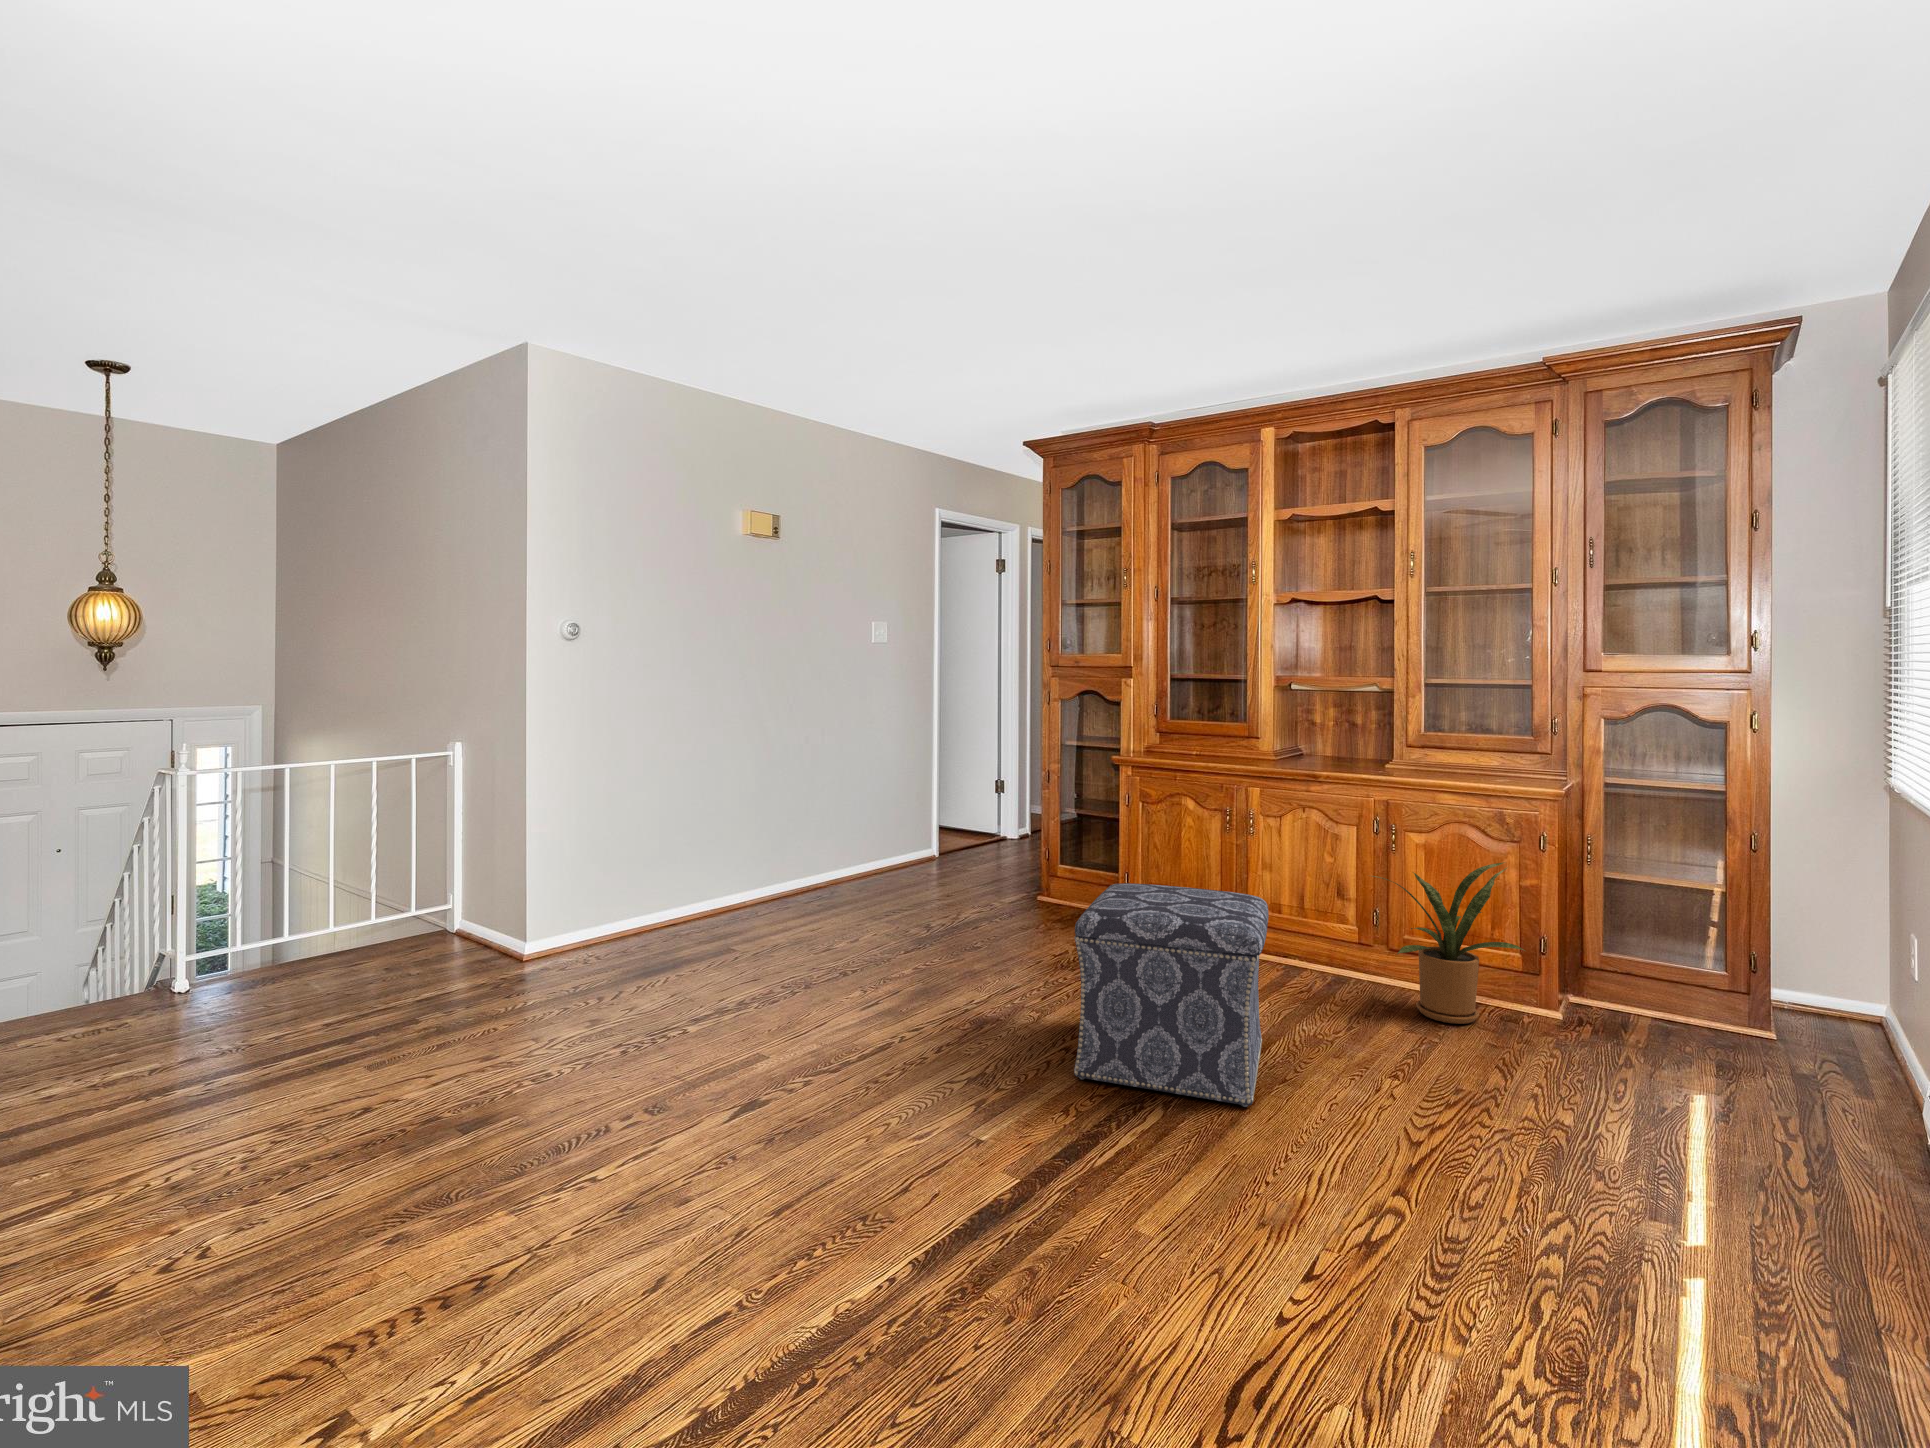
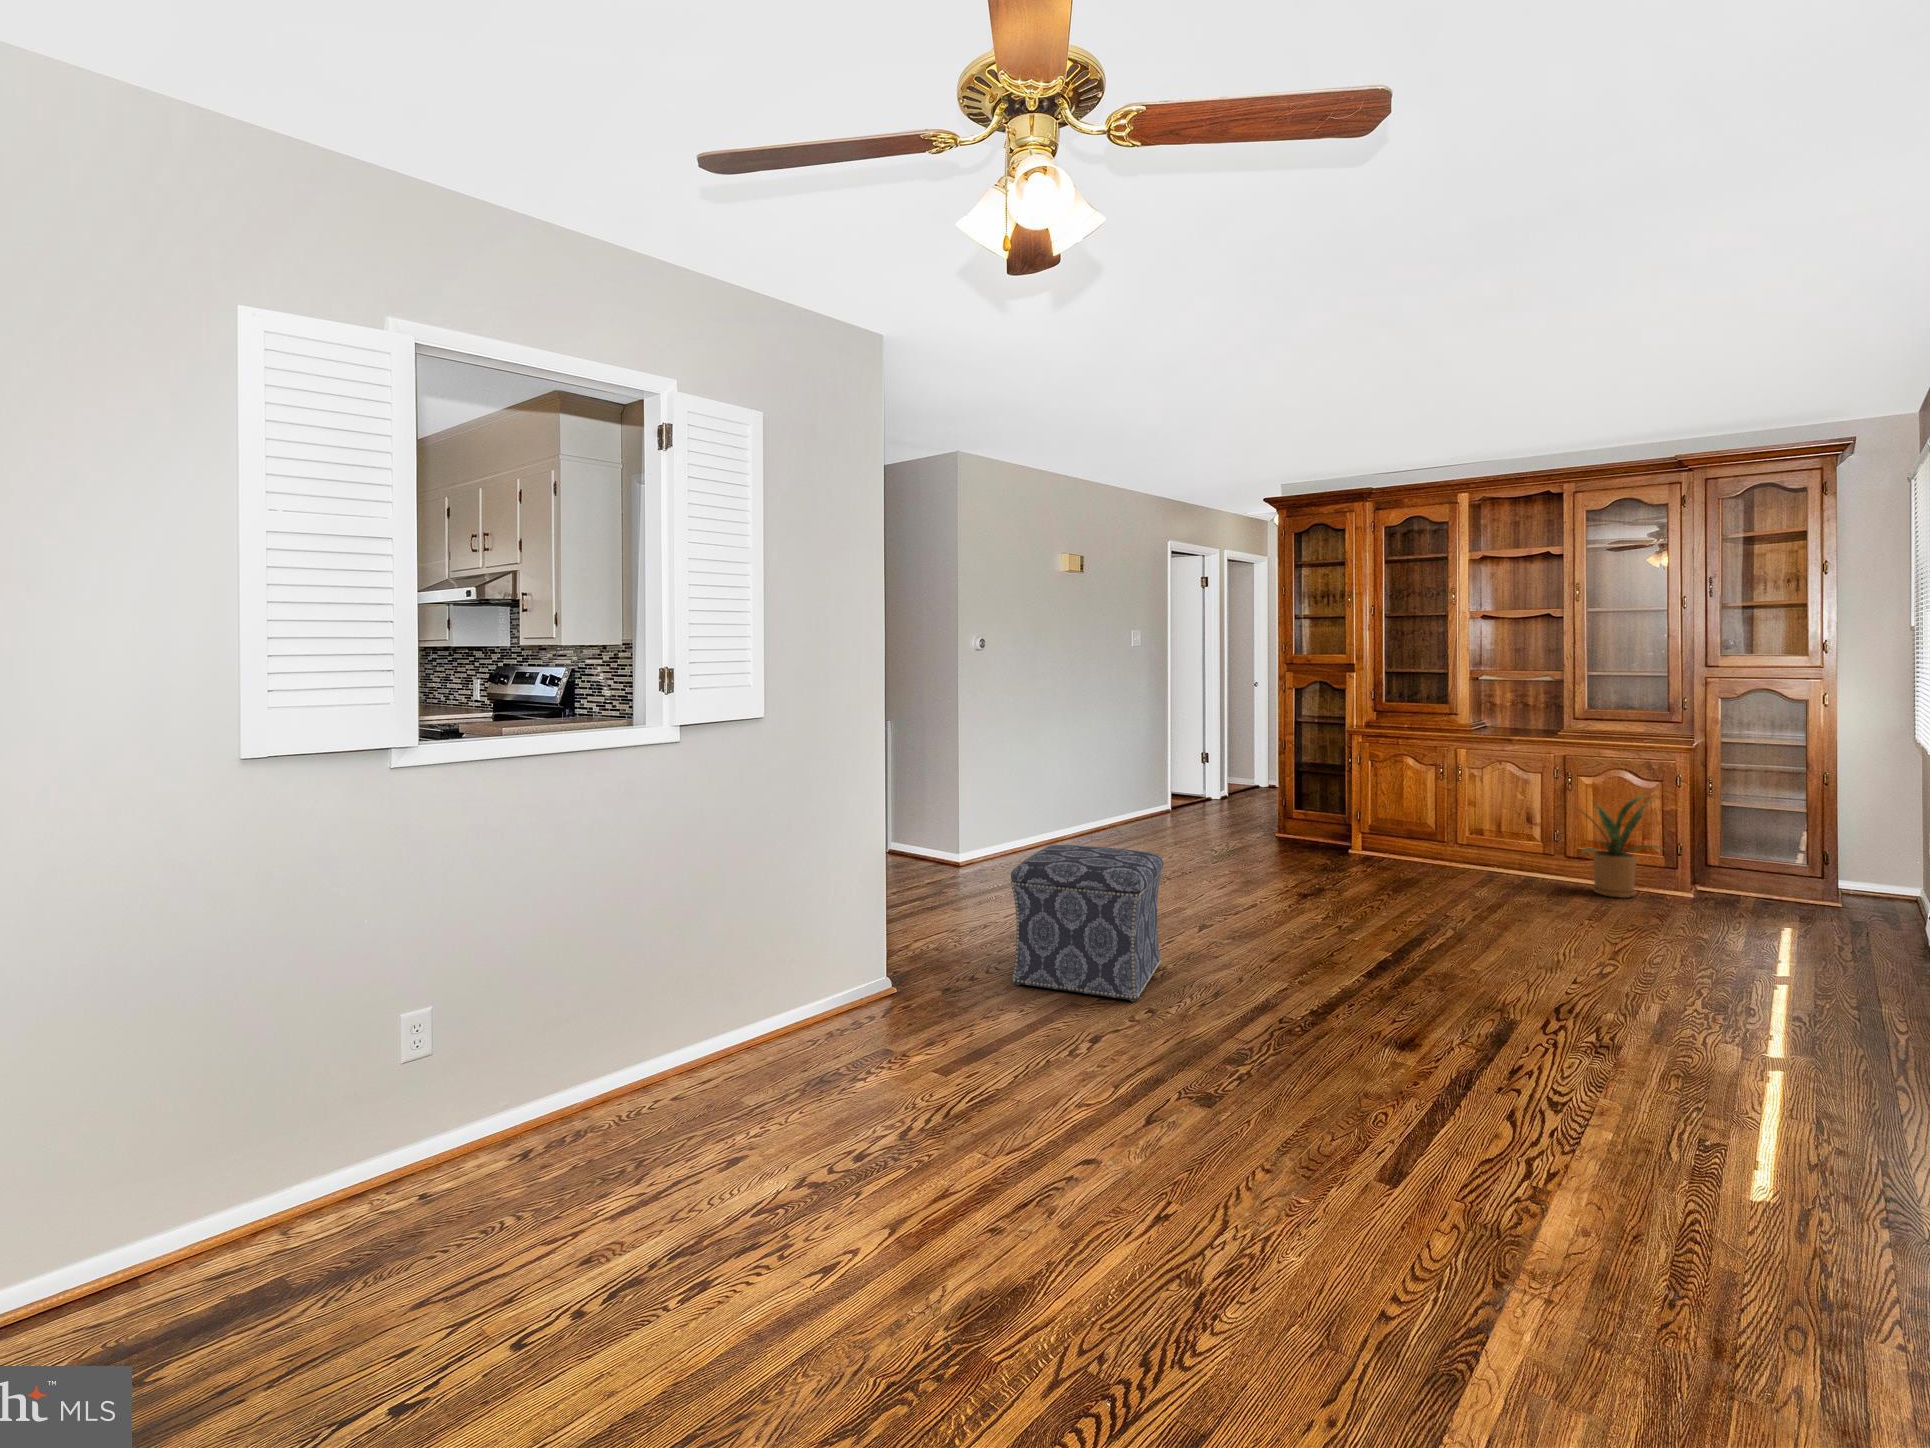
ottoman: present [1074,883,1269,1107] -> present [1011,845,1163,1002]

